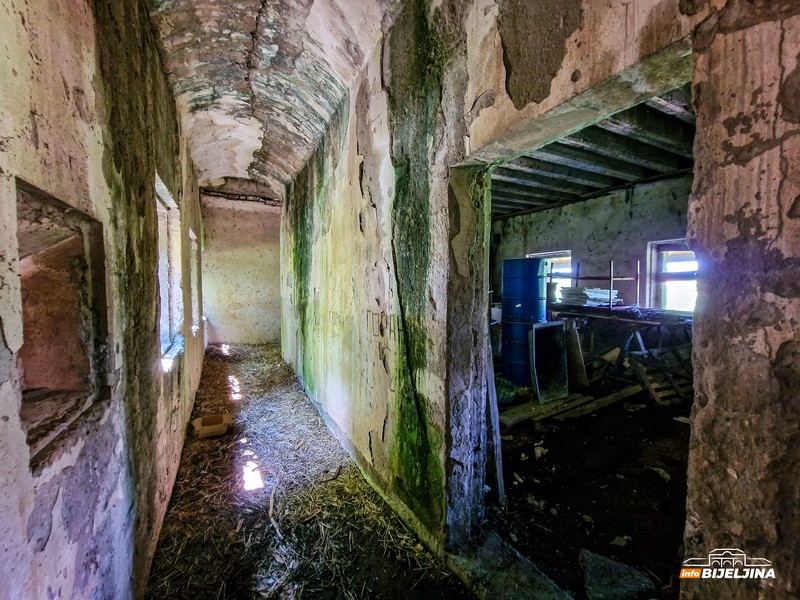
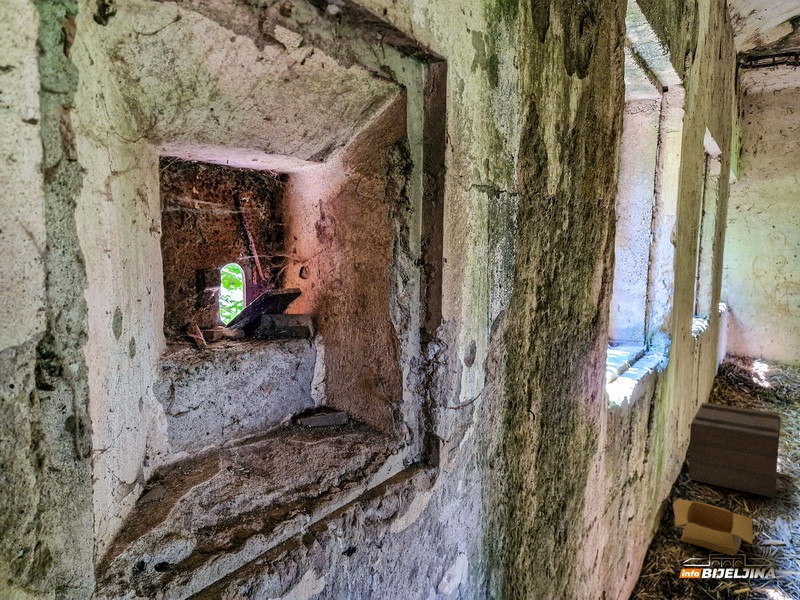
wooden crate: none [196,365,239,410] -> present [688,403,781,498]

